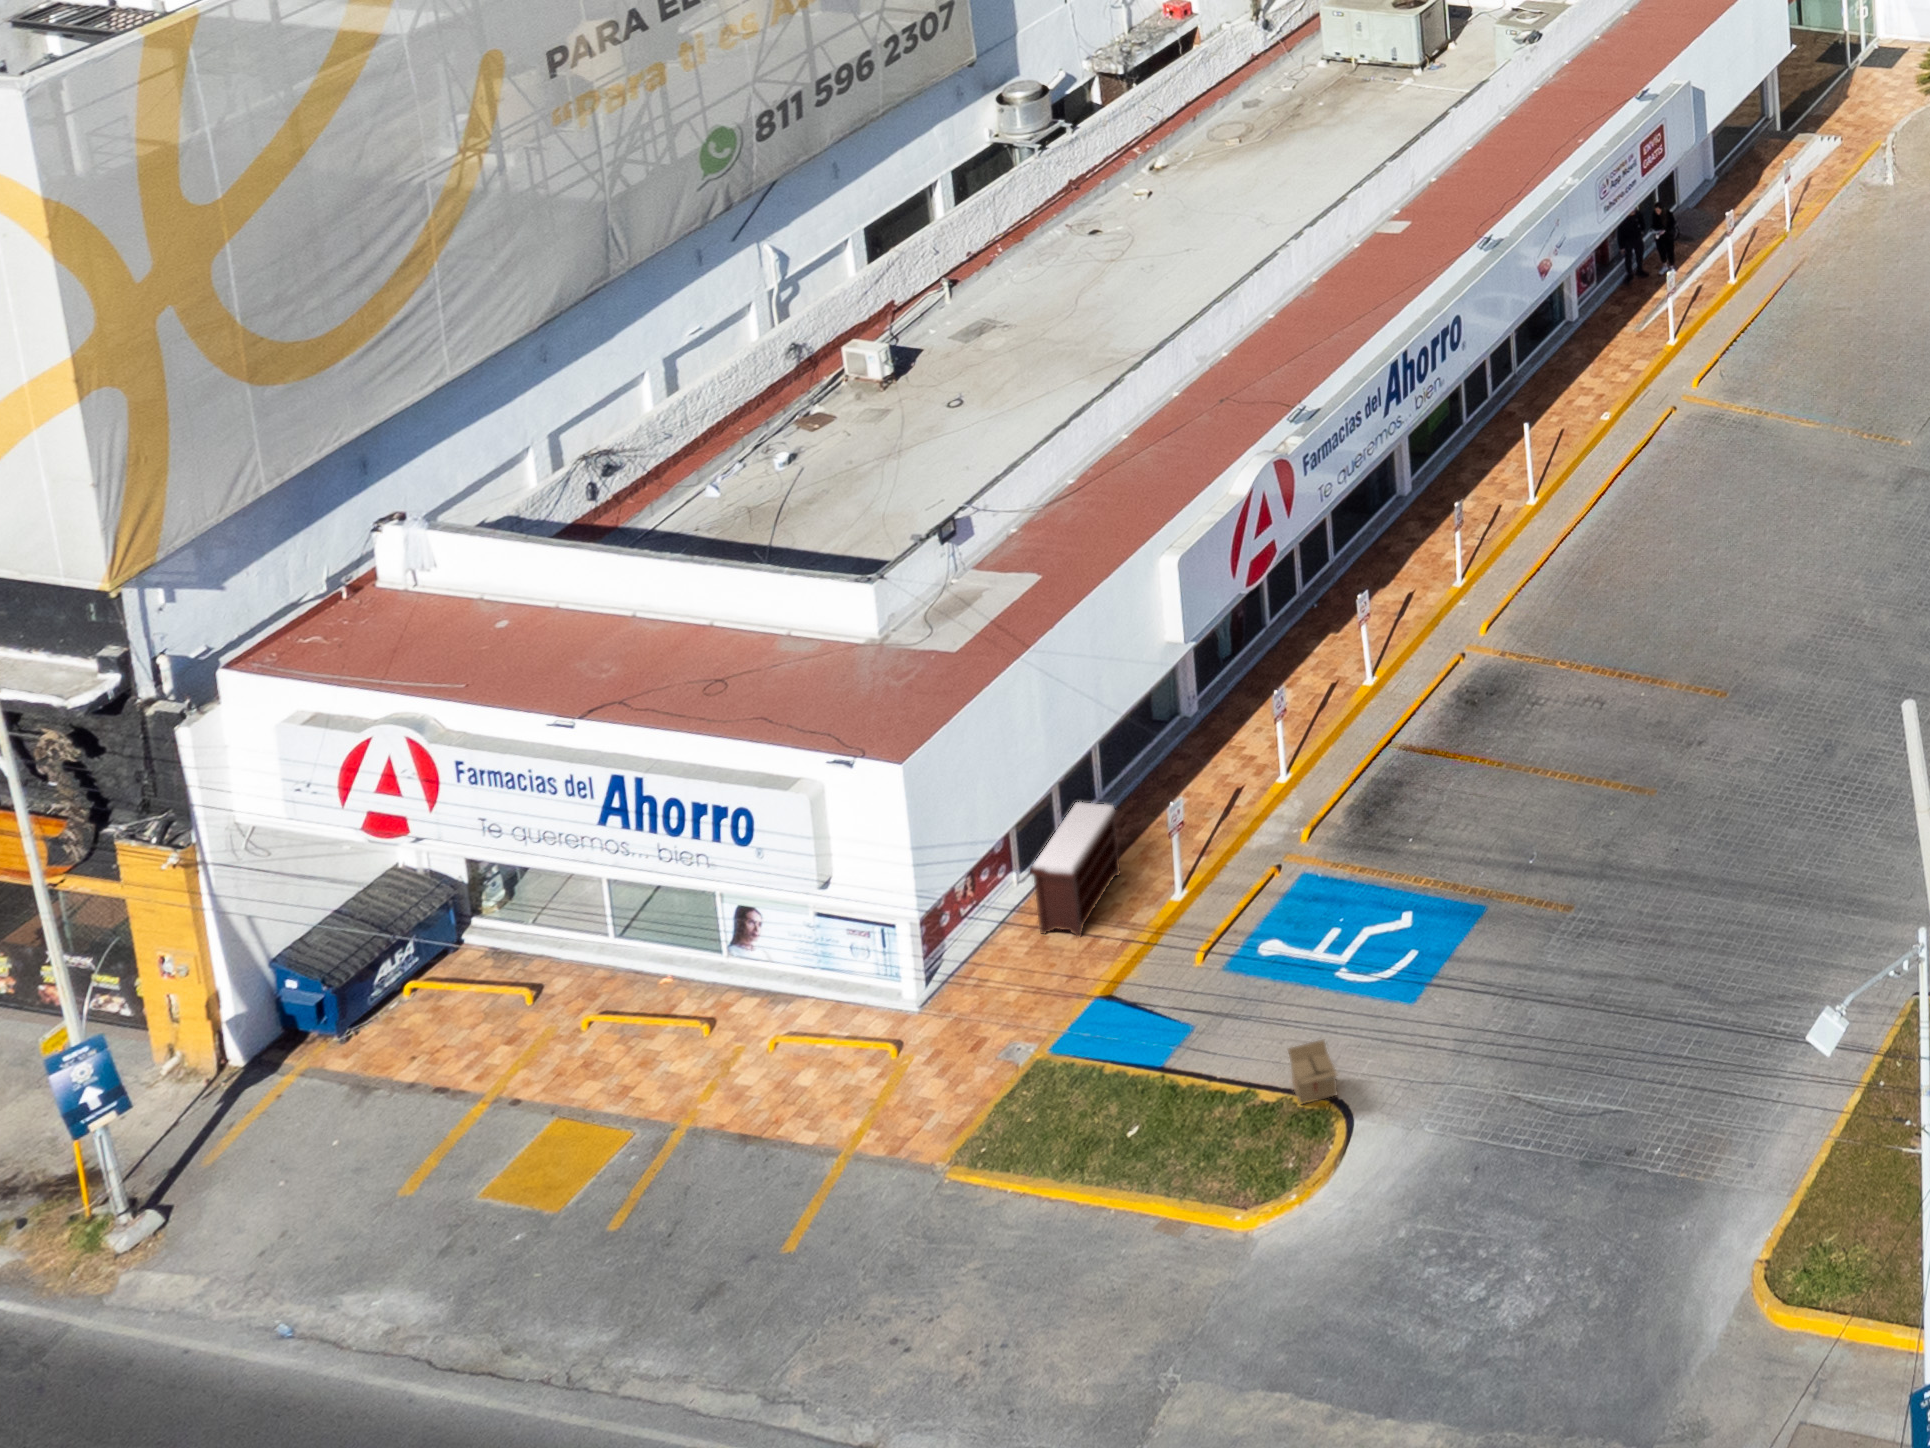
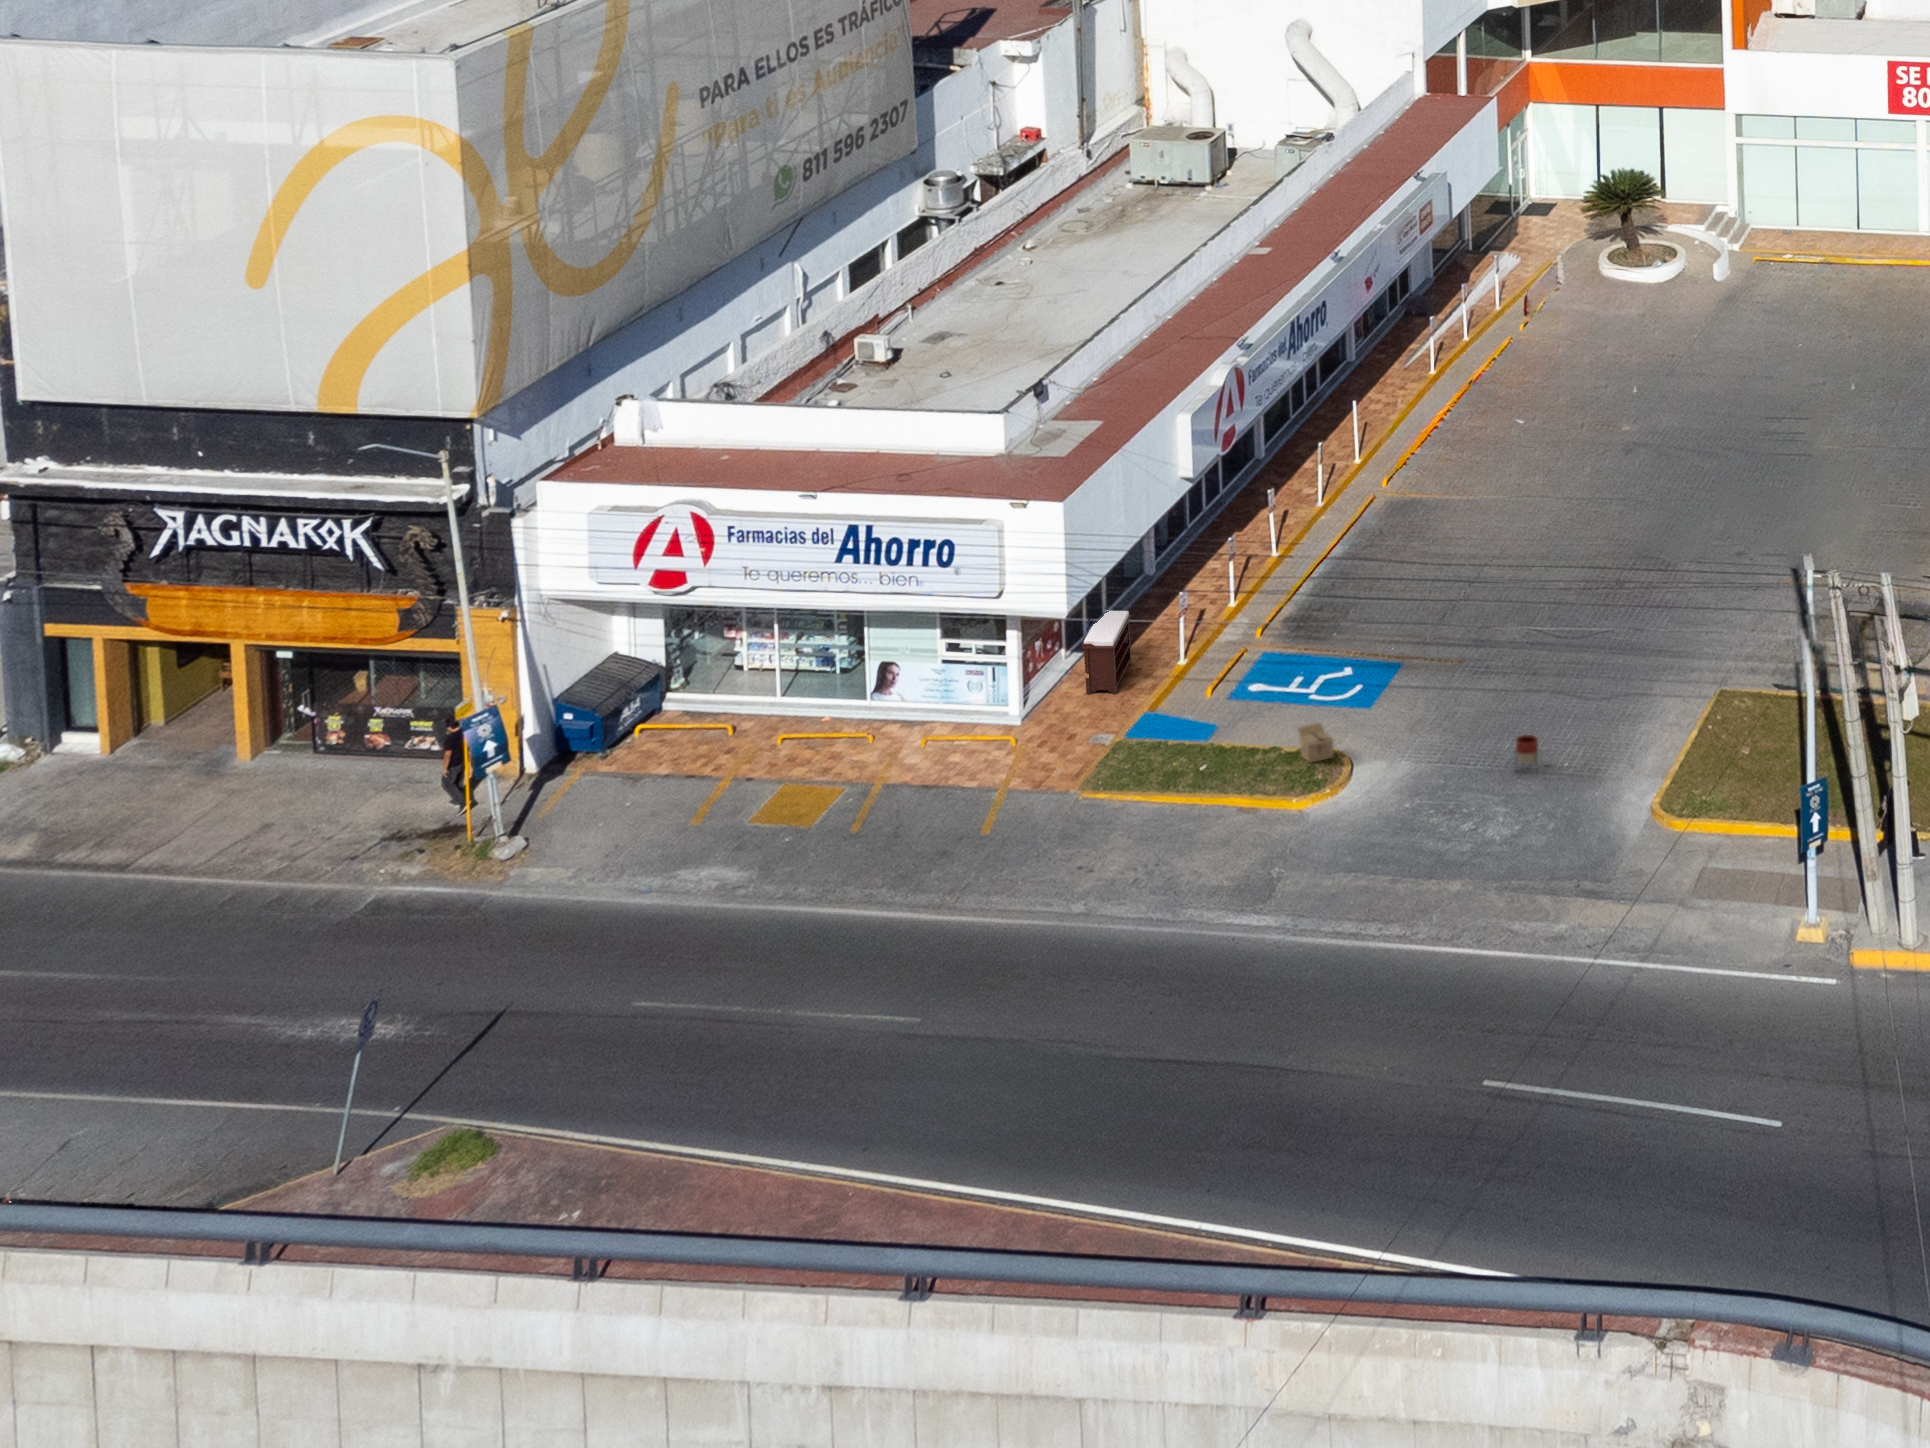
planter: none [1584,1093,1619,1153] -> present [1515,735,1538,764]

